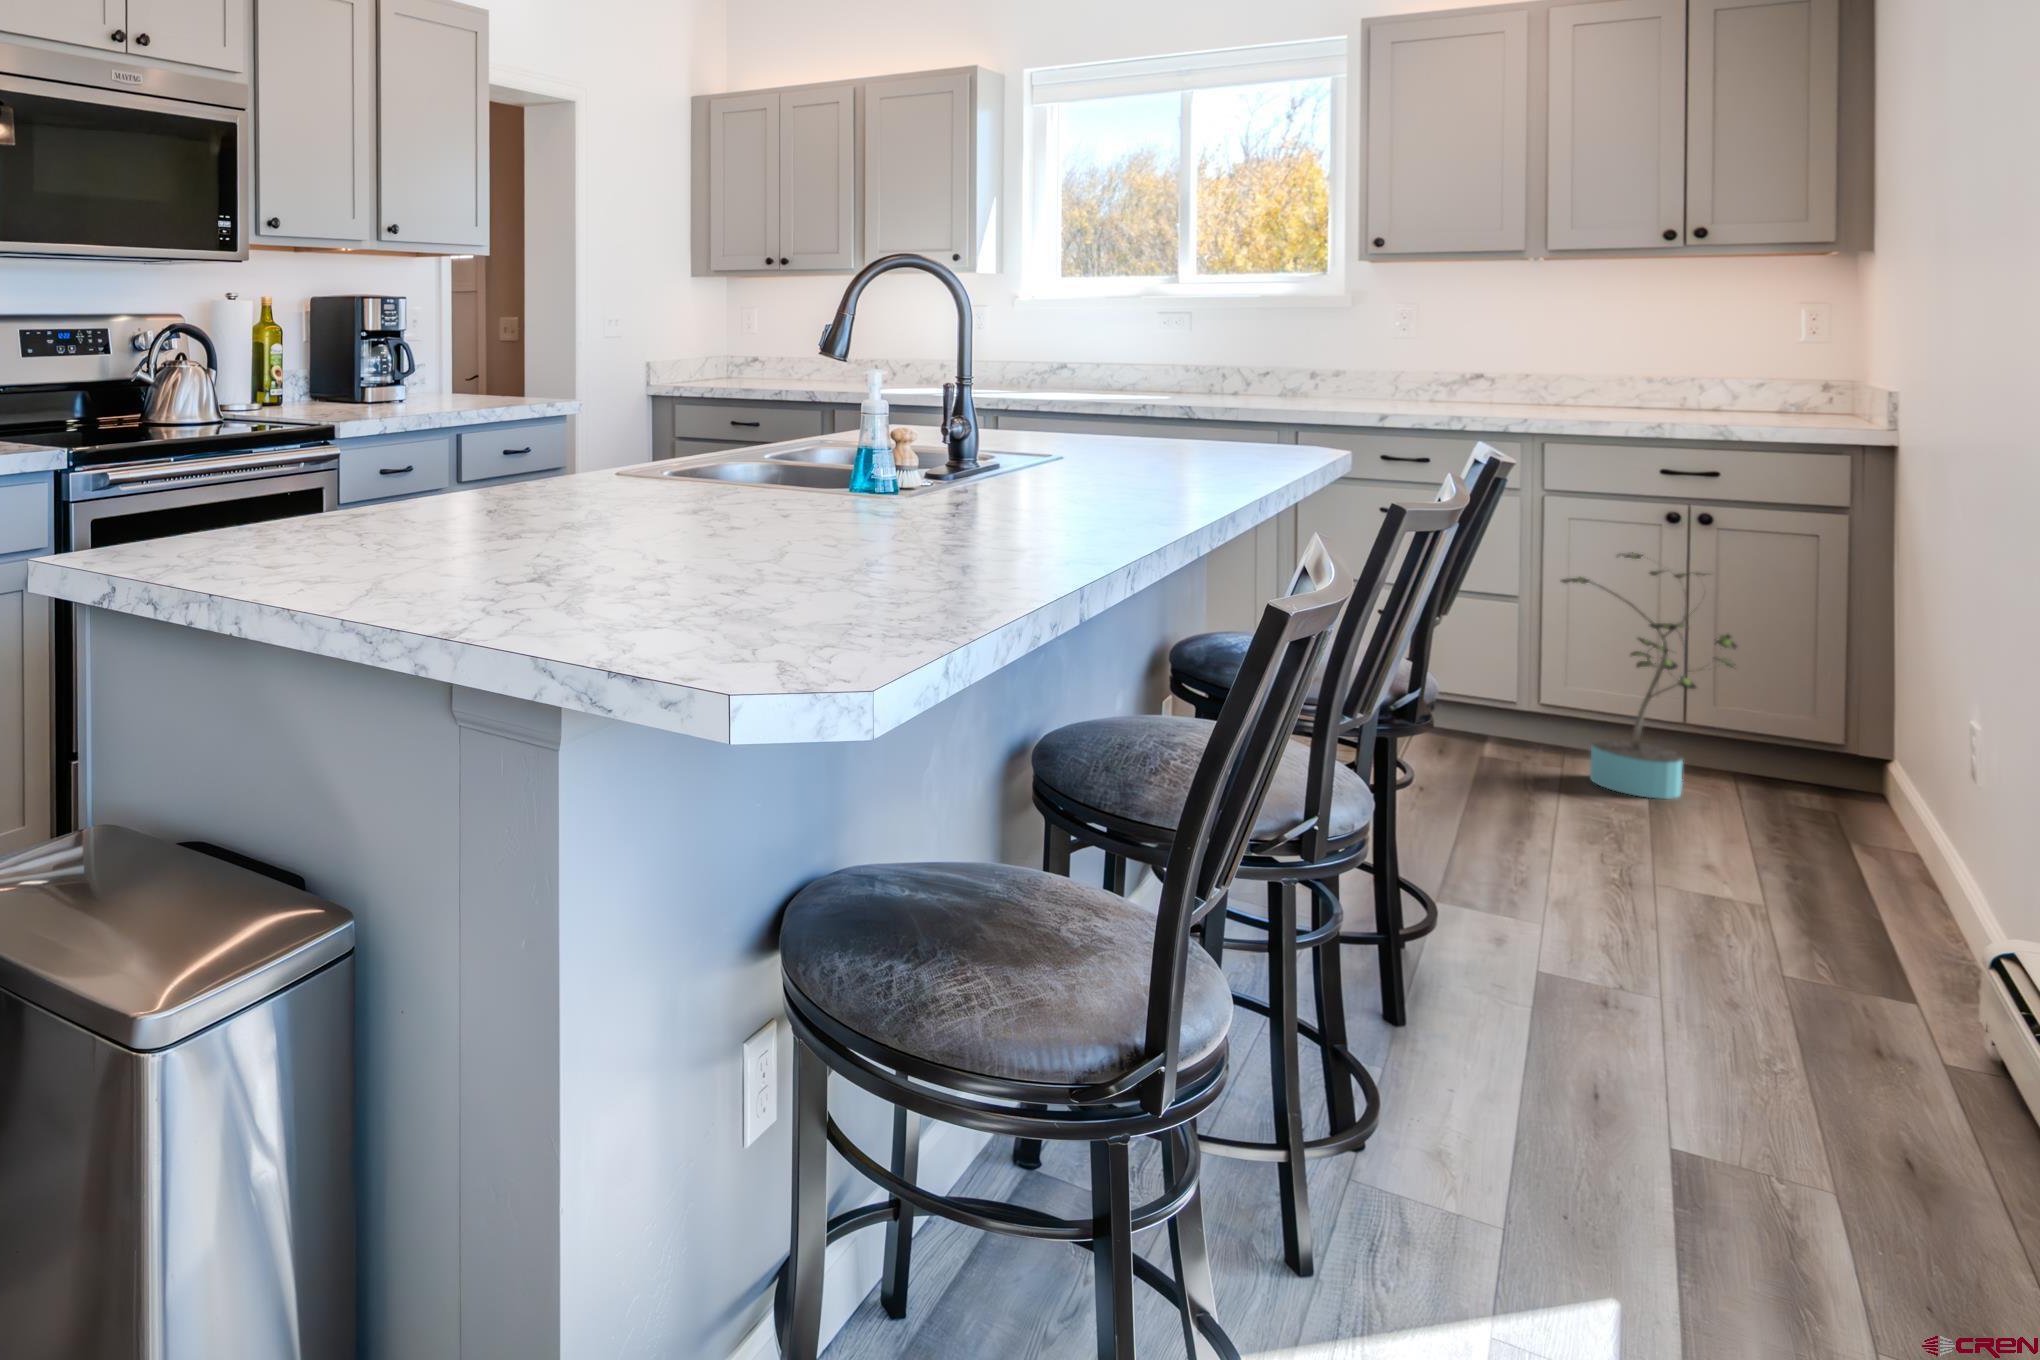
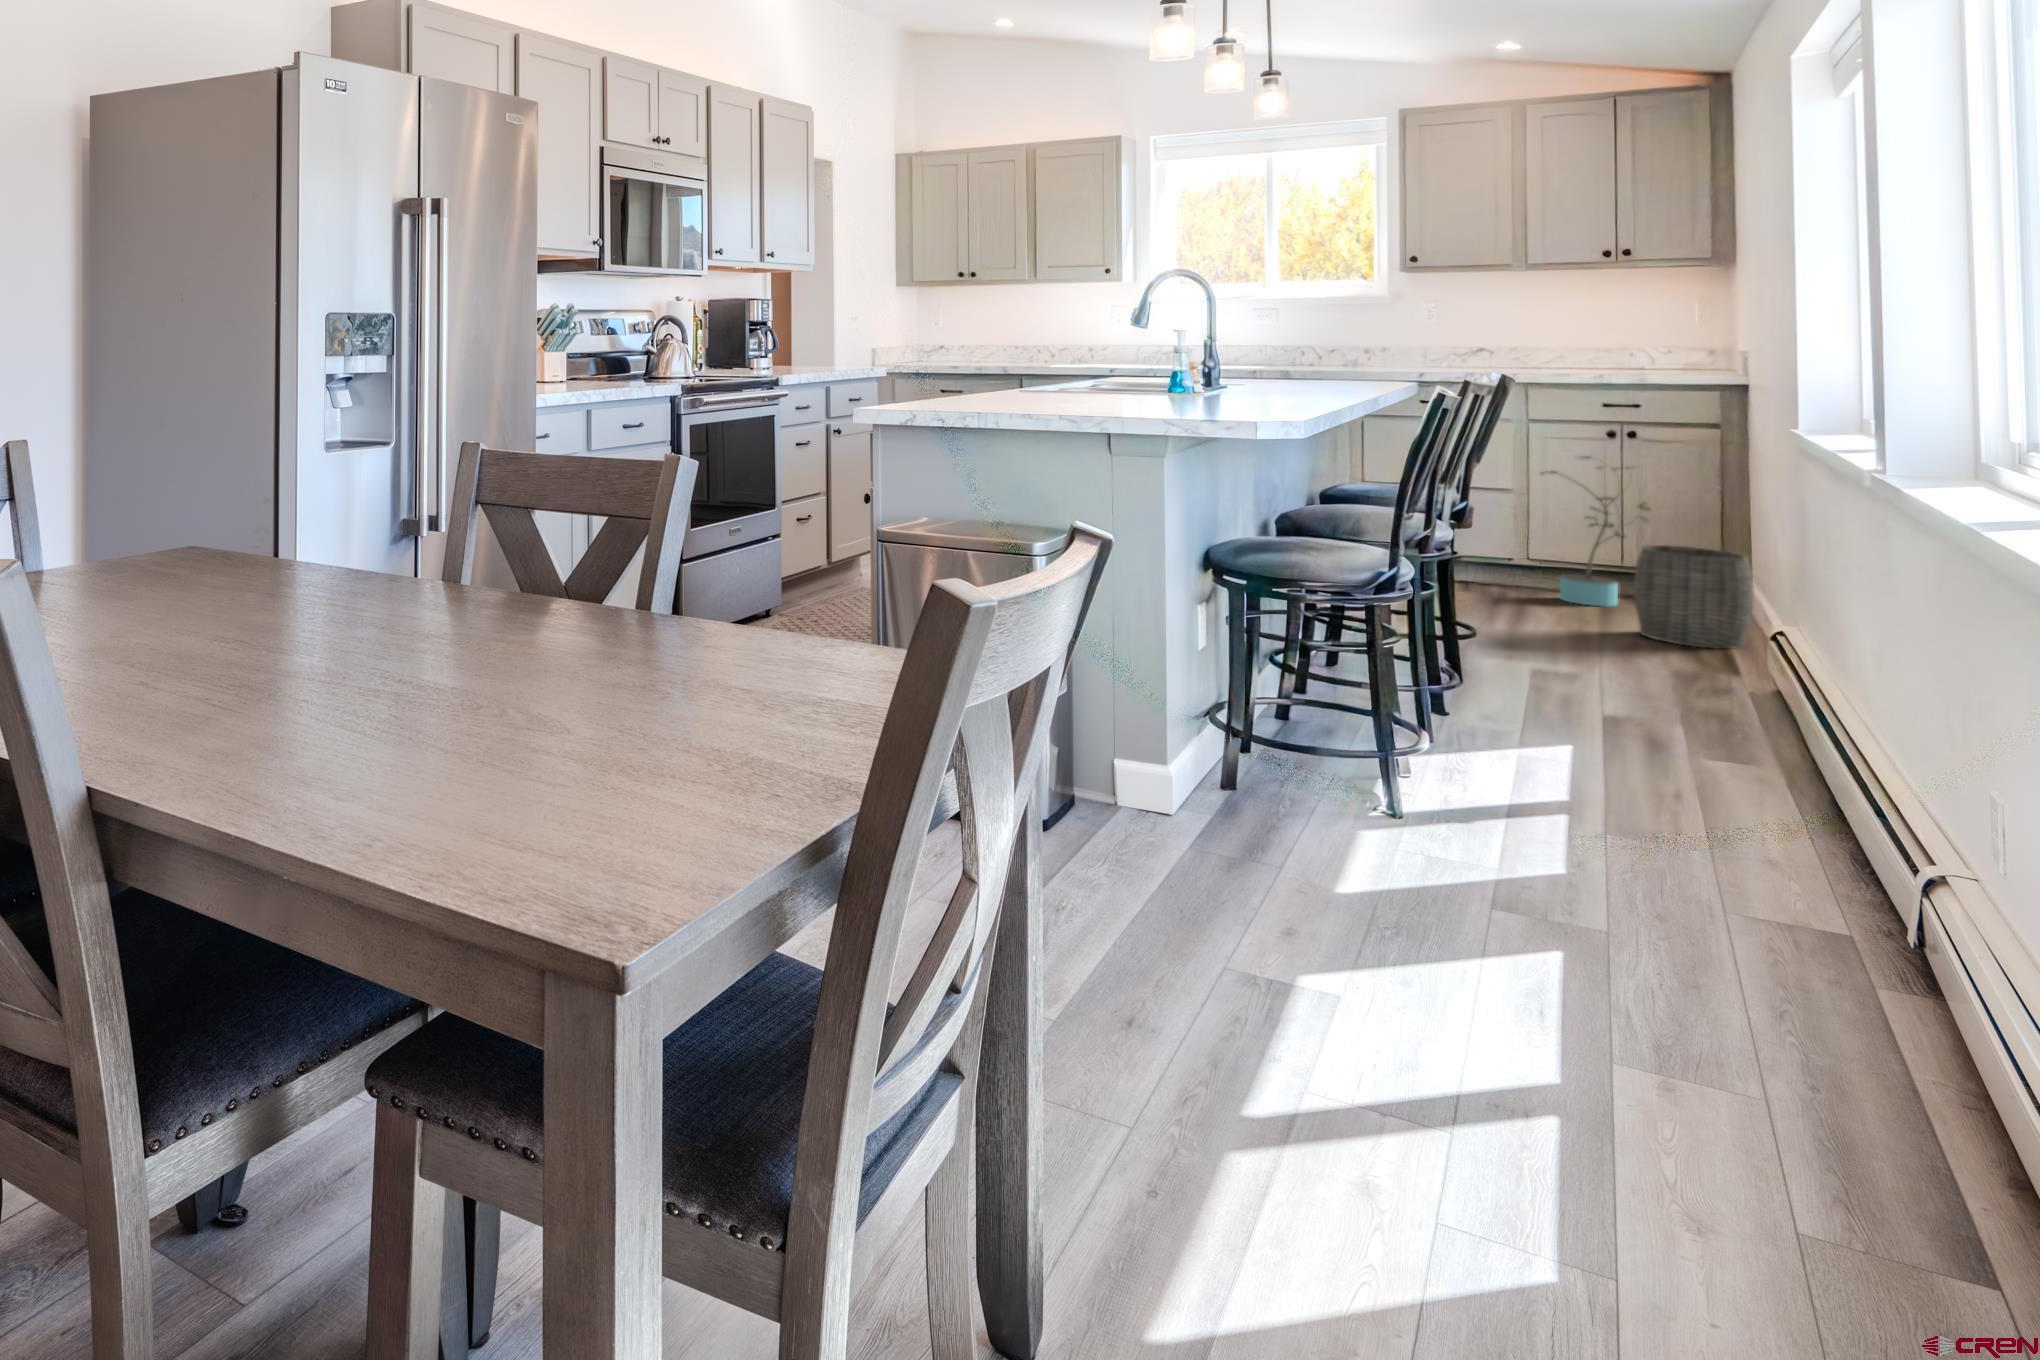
woven basket: none [1718,724,1924,923] -> present [1634,545,1753,649]

